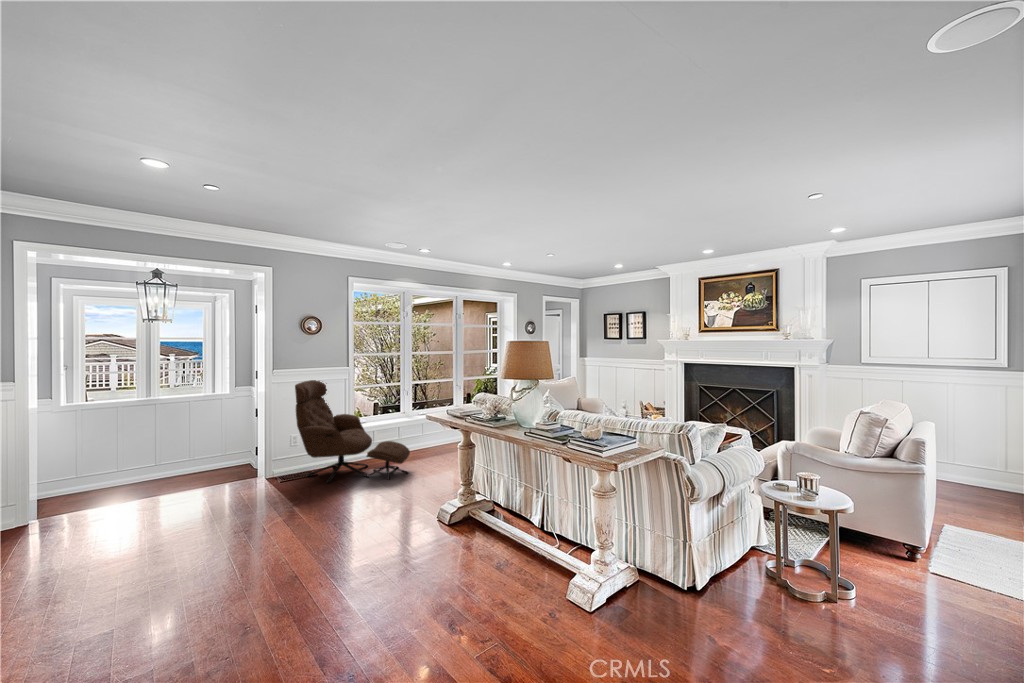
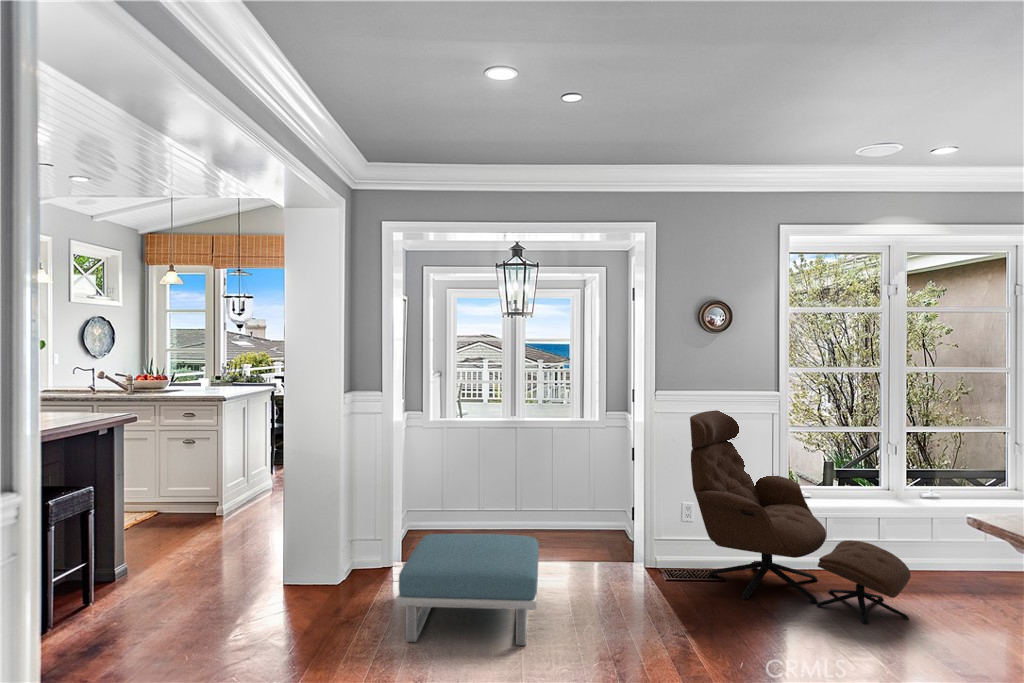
footstool: none [60,474,189,565] -> present [397,534,539,645]

